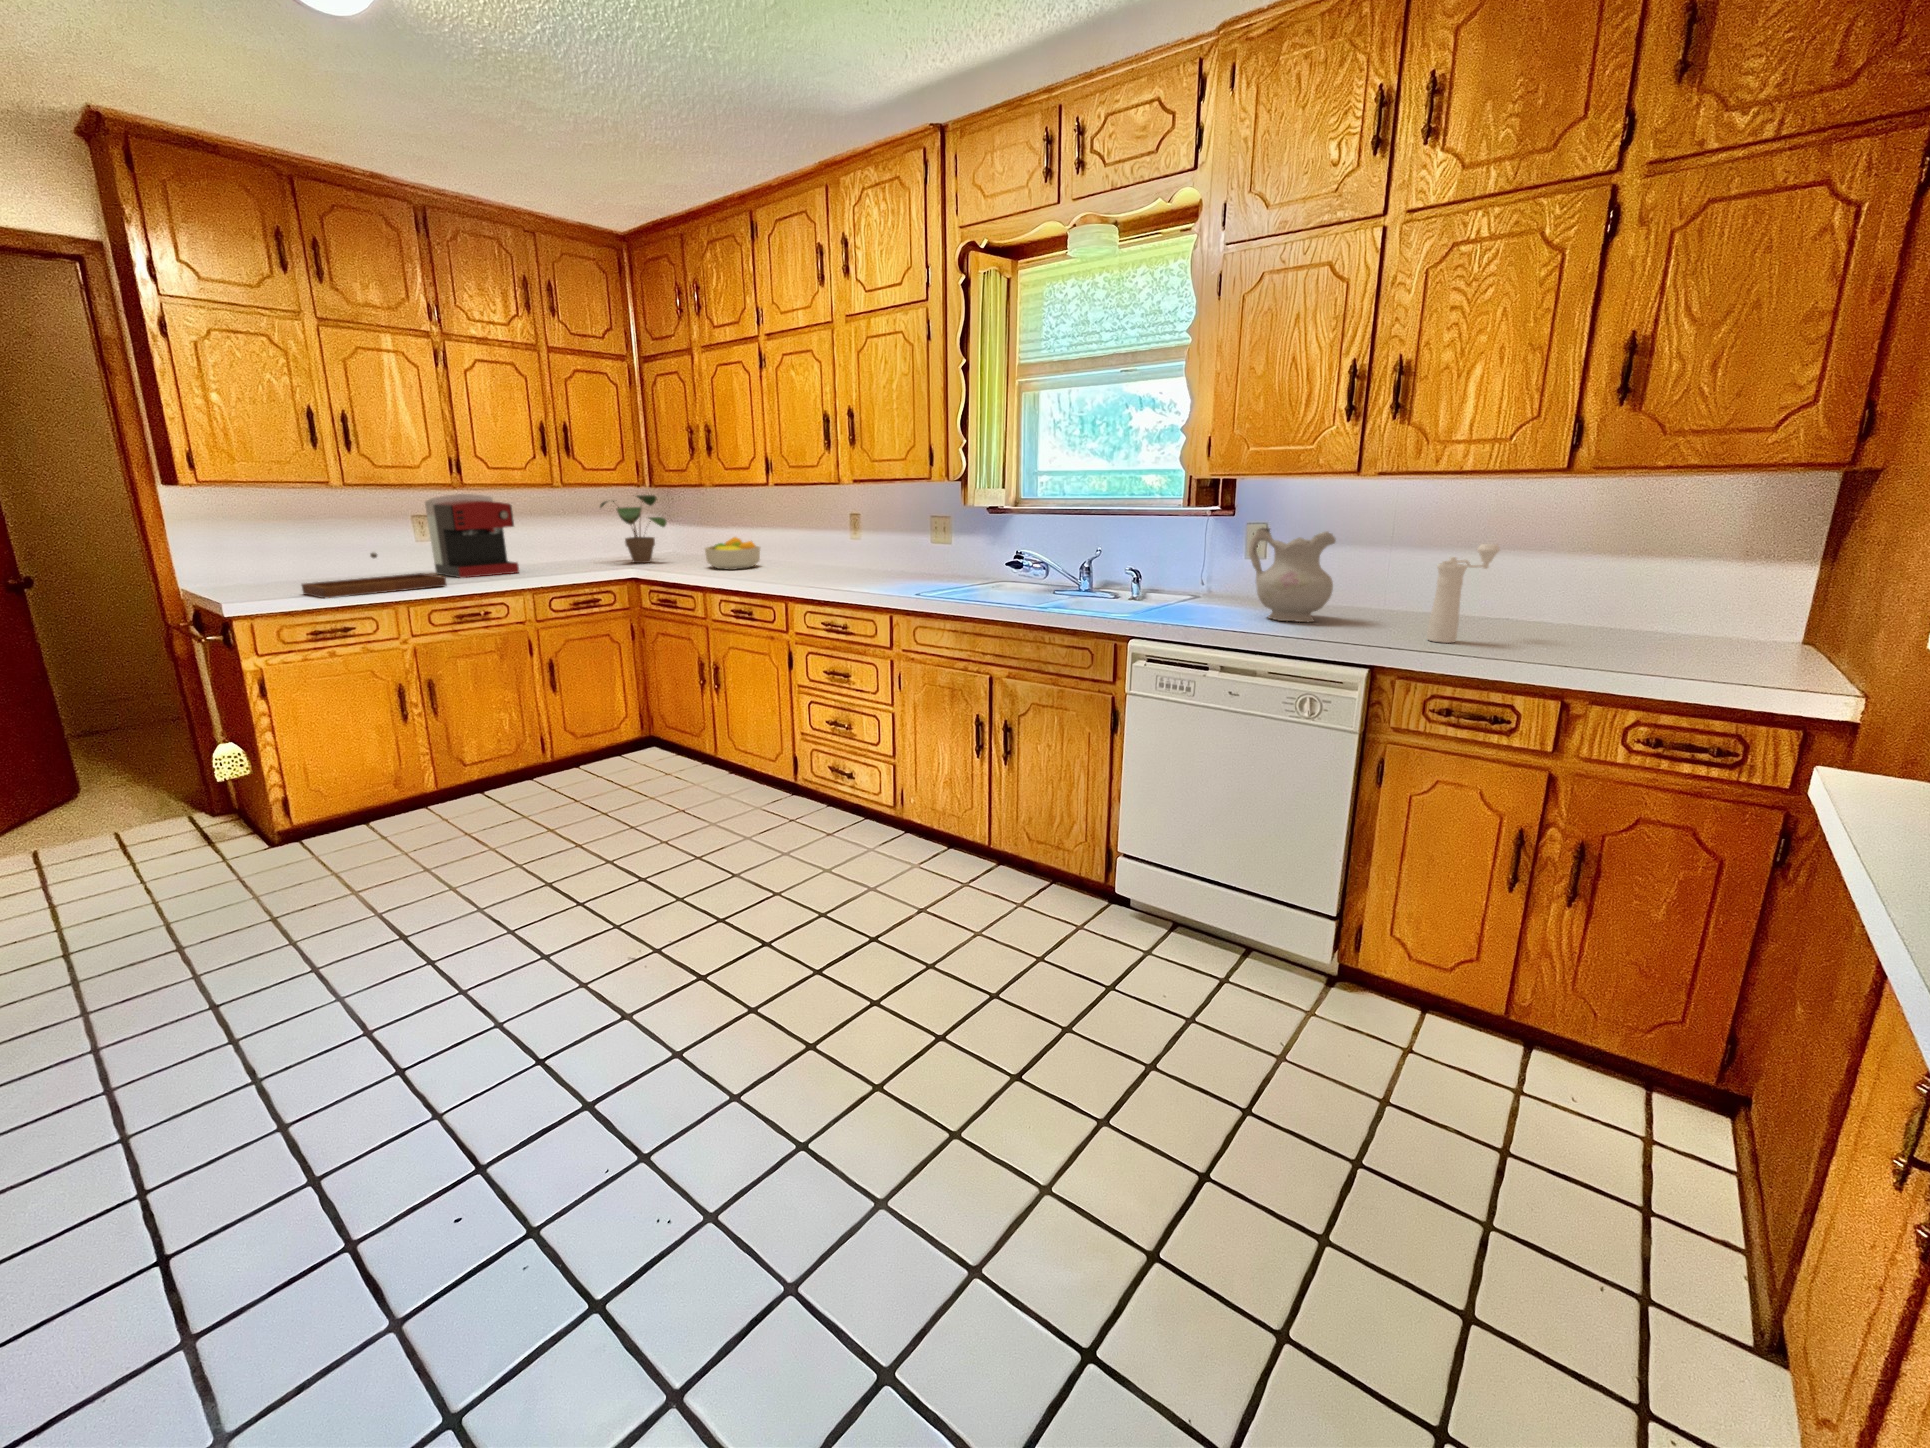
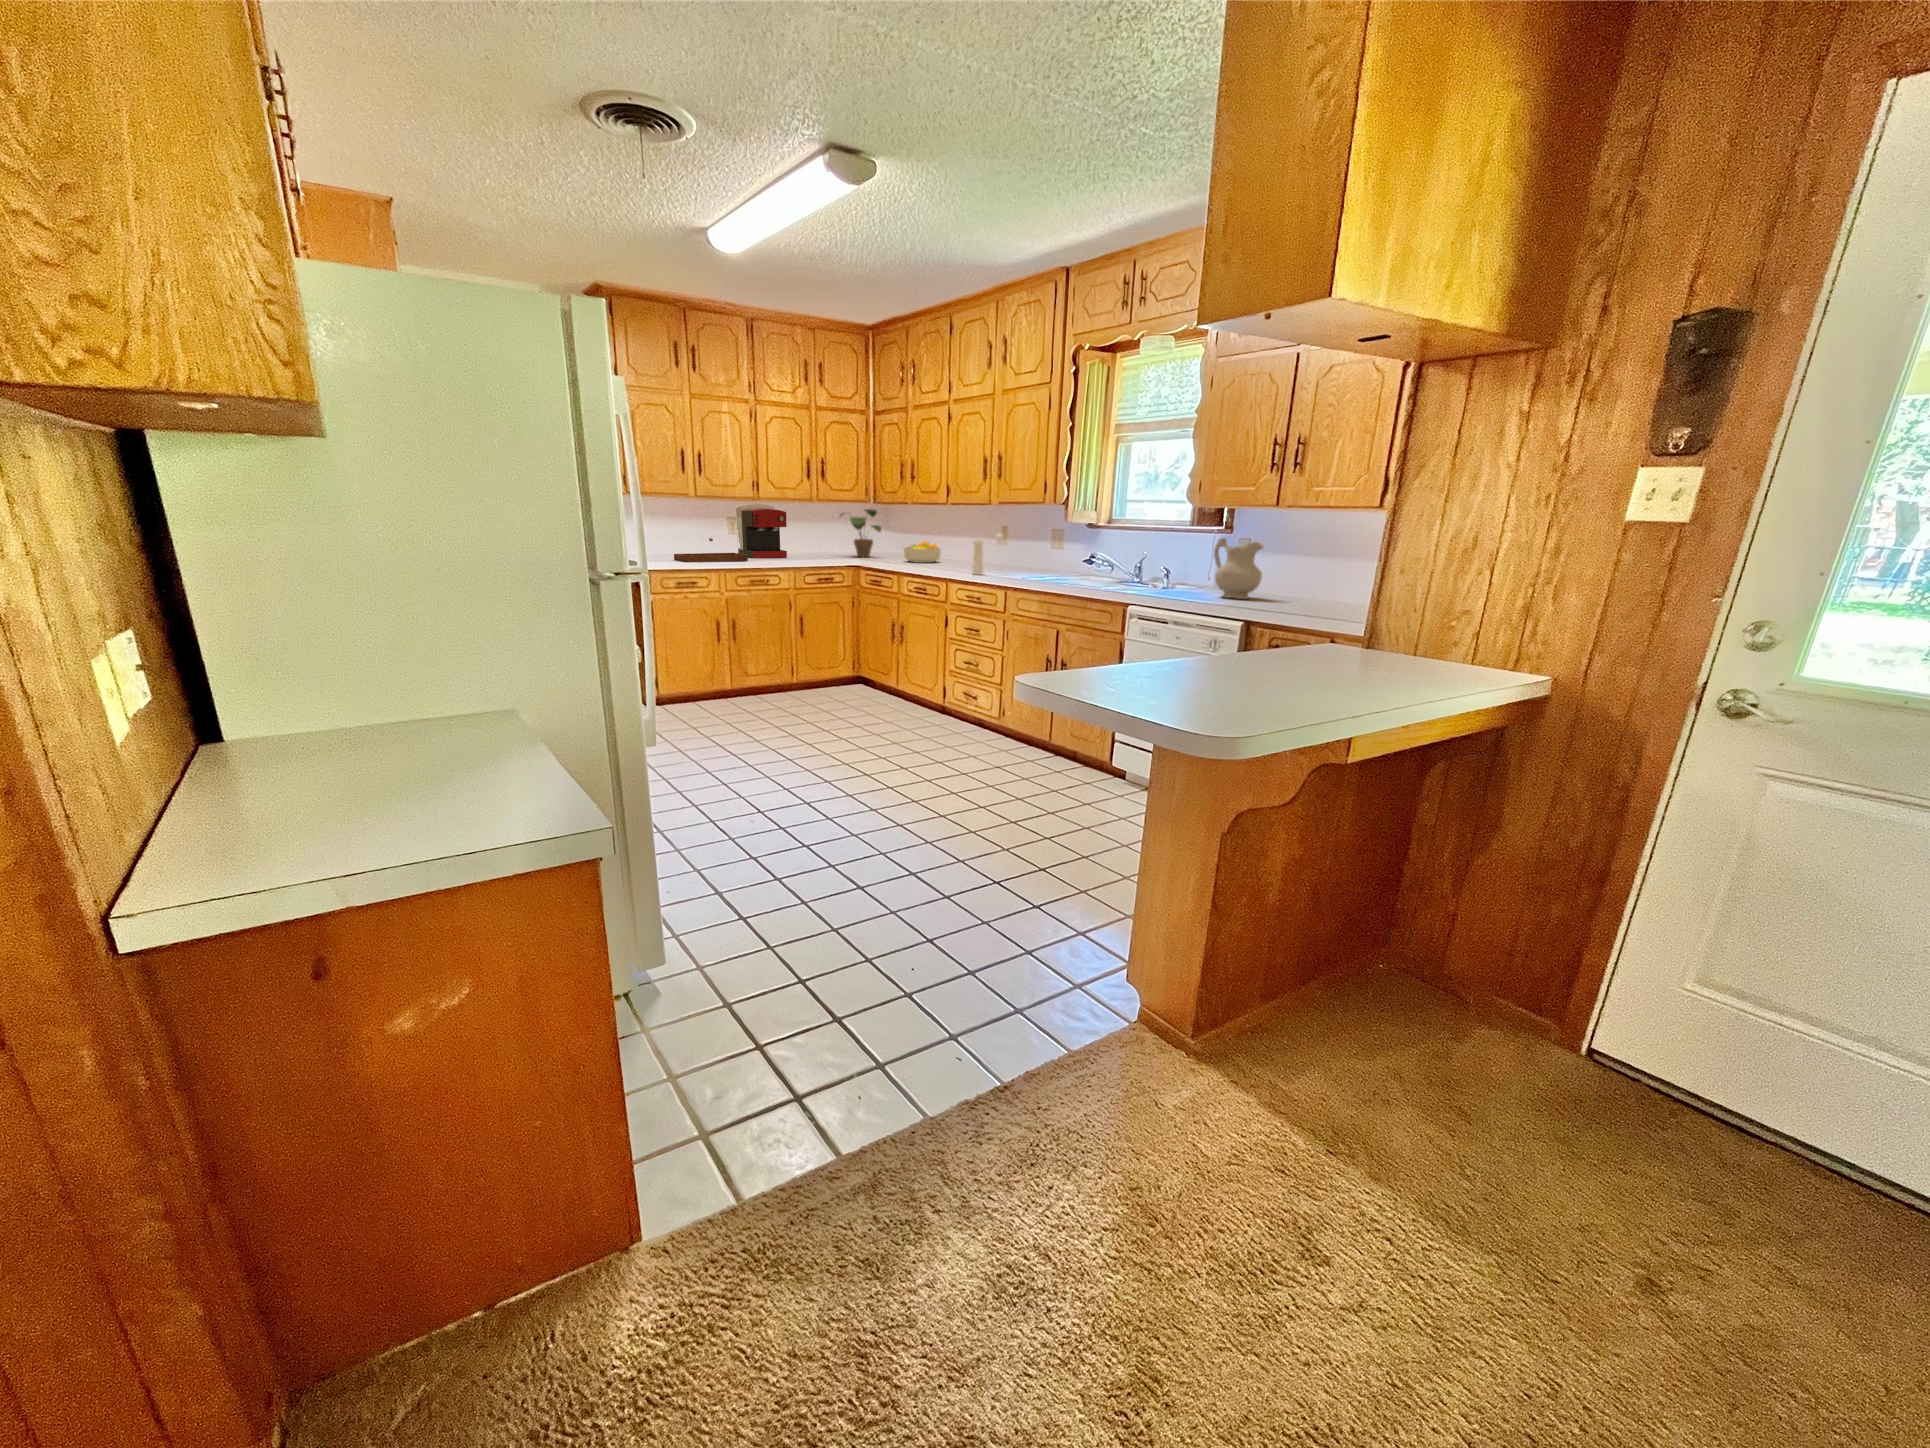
pepper mill: present [1427,544,1500,643] -> present [972,534,1003,575]

